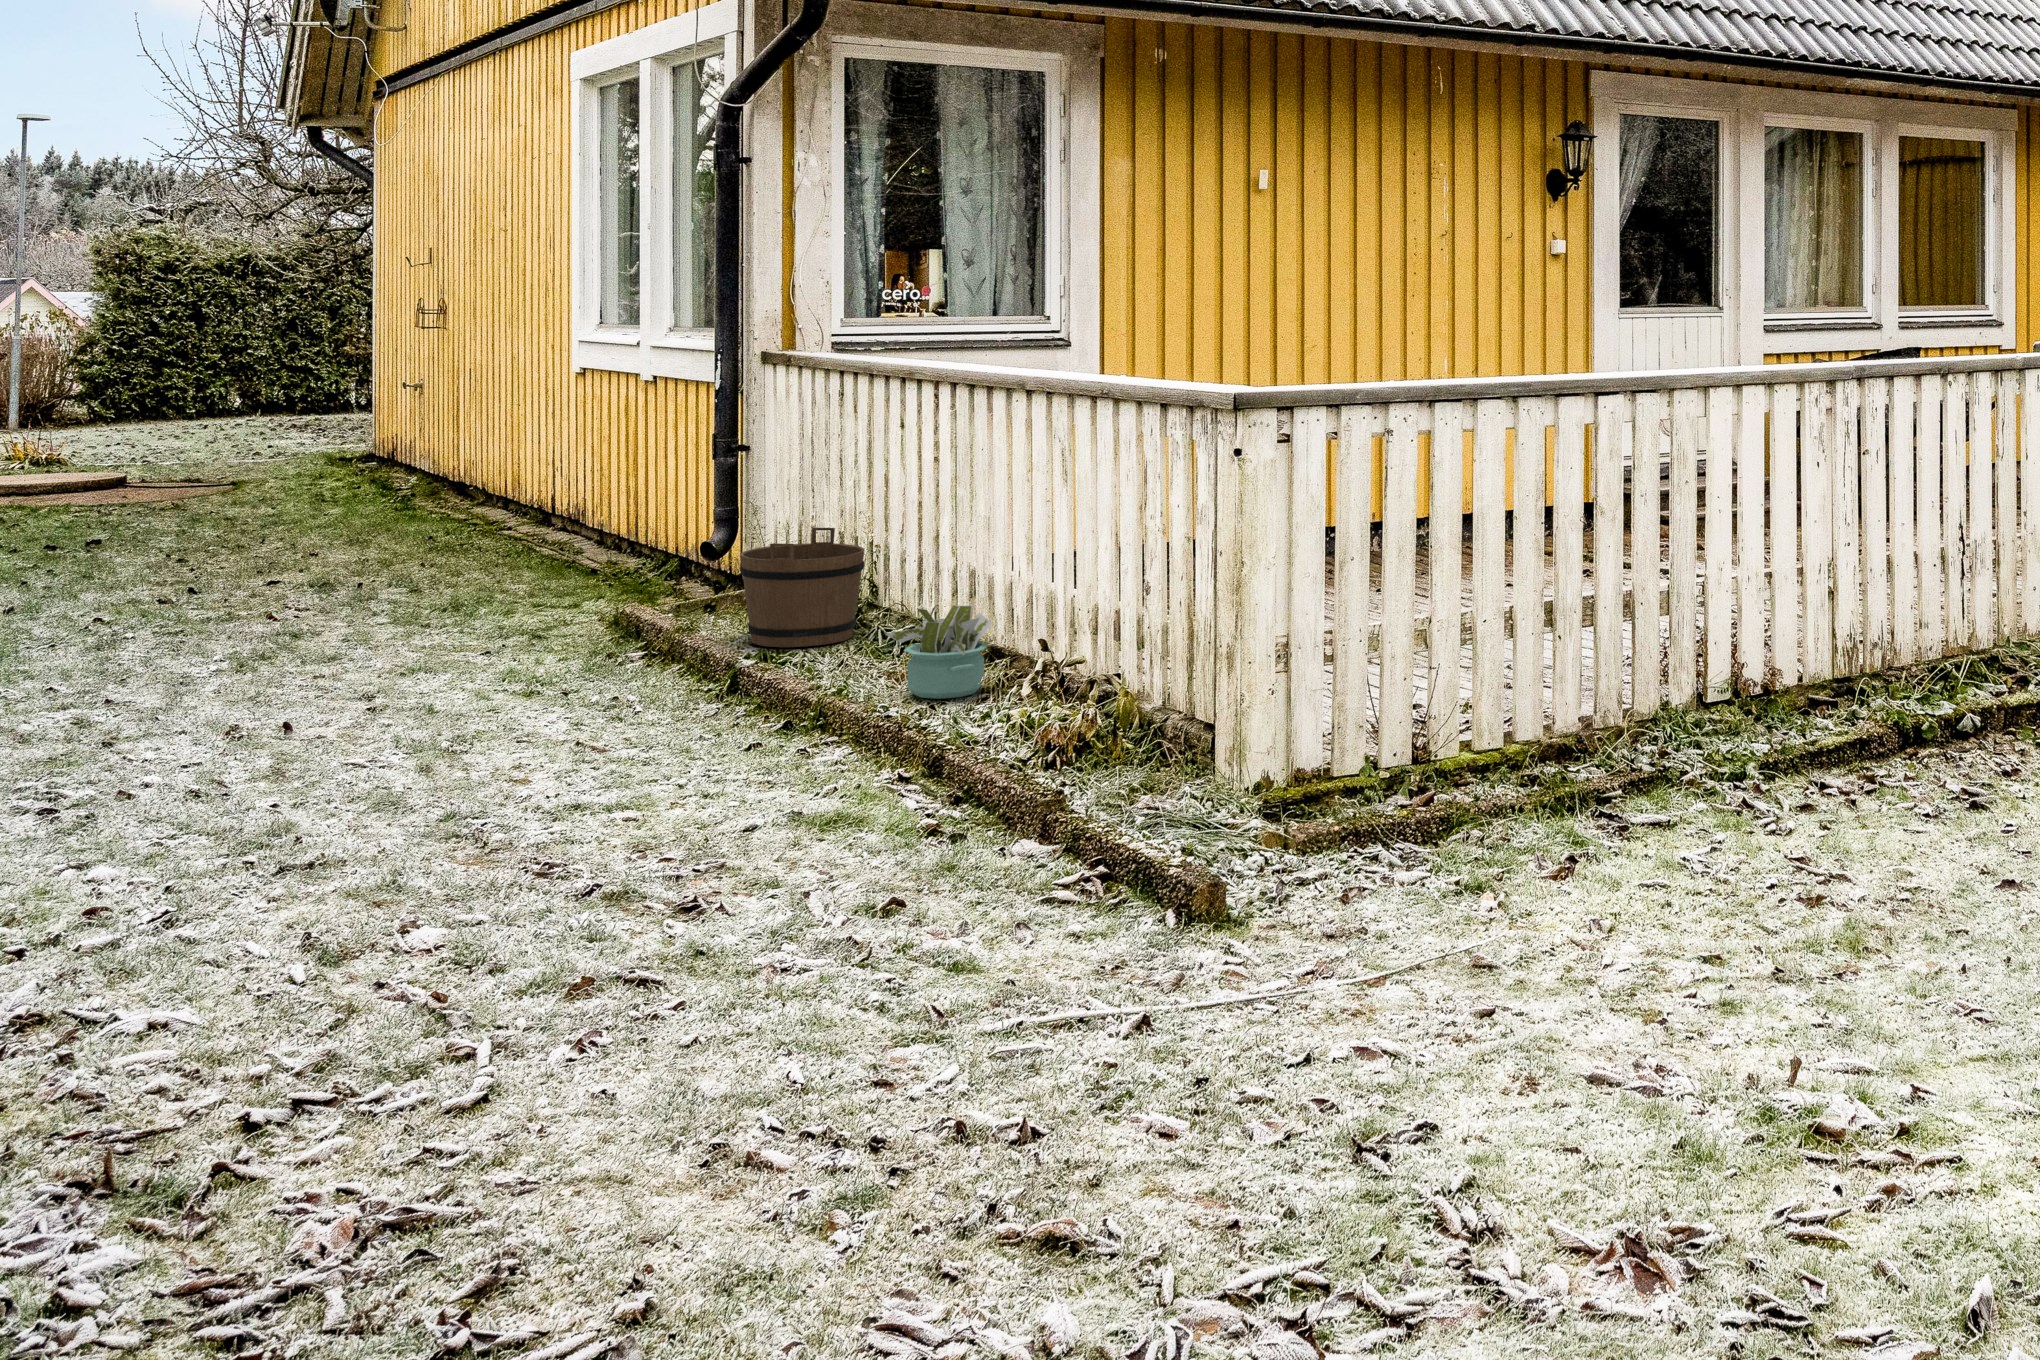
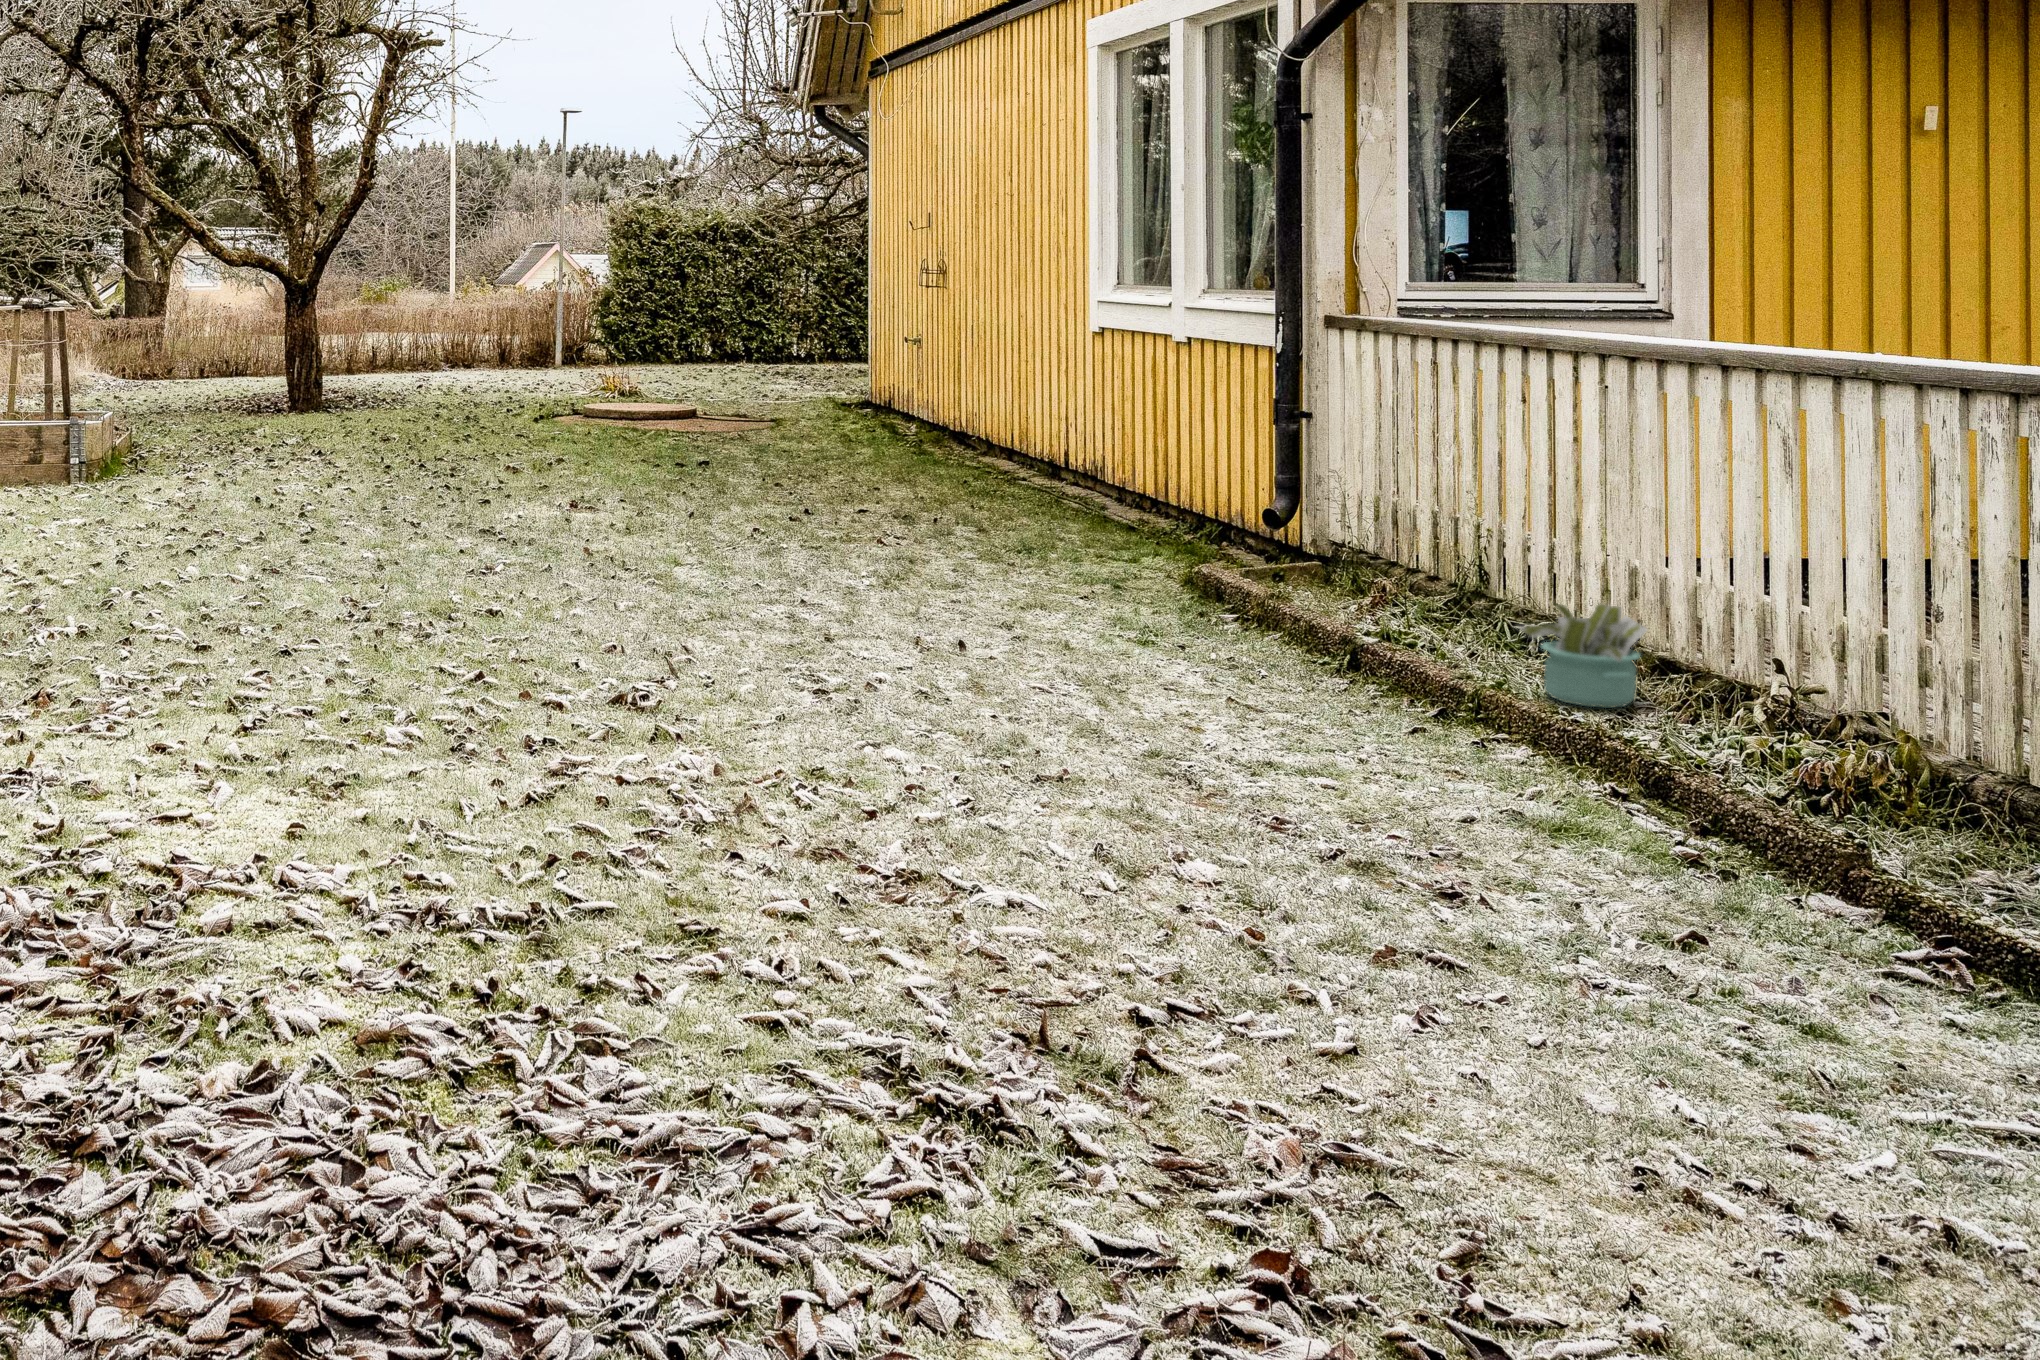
bucket: present [740,528,865,647] -> none [1317,501,1451,627]

